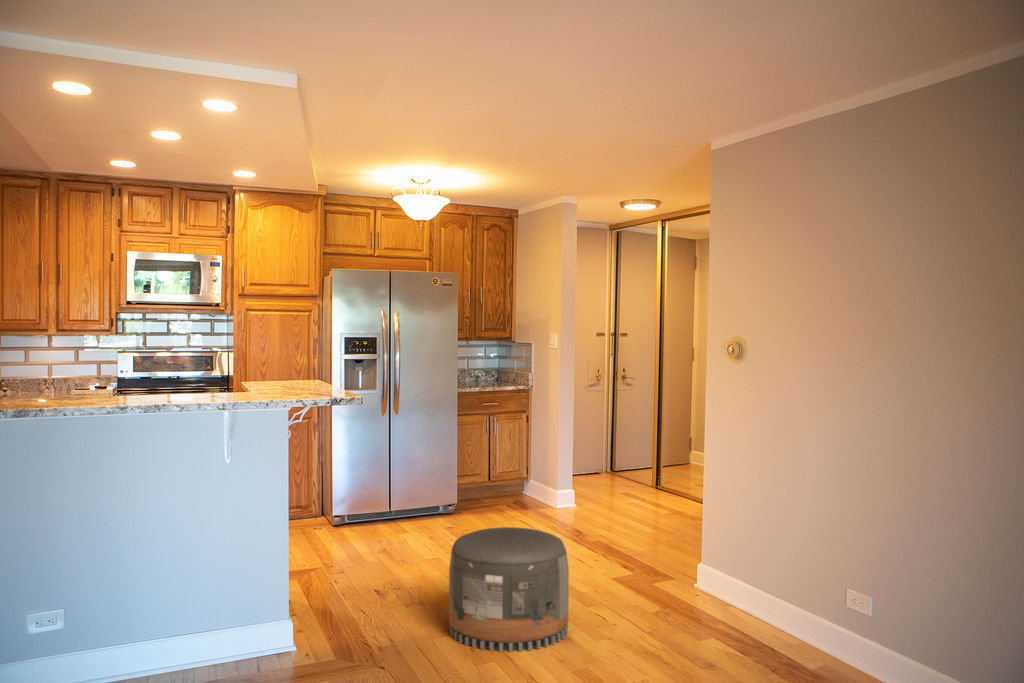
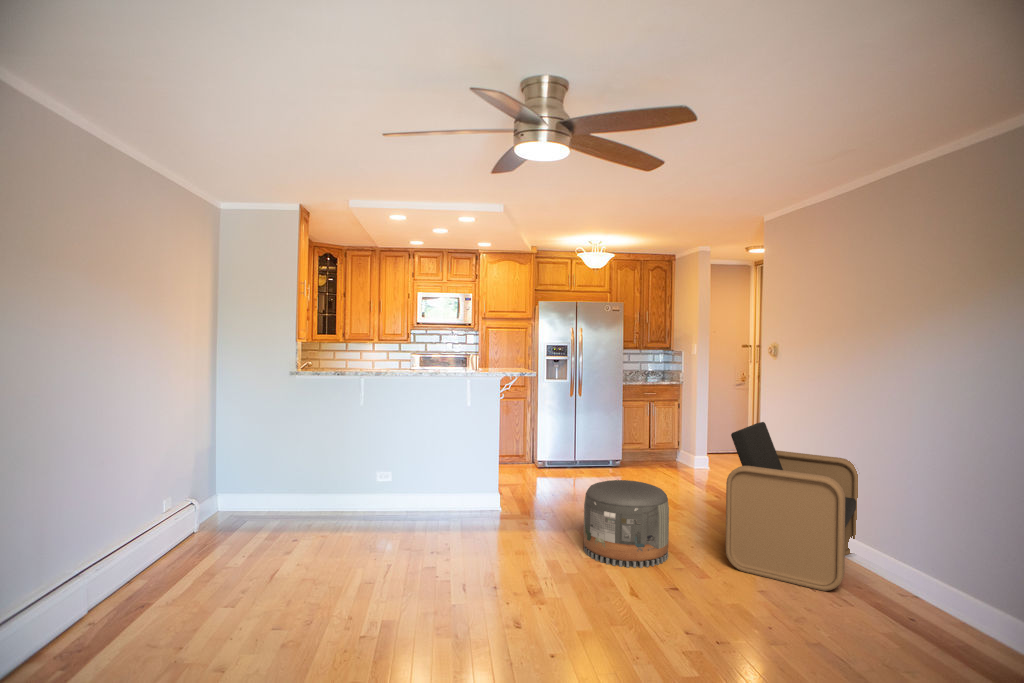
armchair: none [644,434,791,646] -> present [726,422,858,591]

